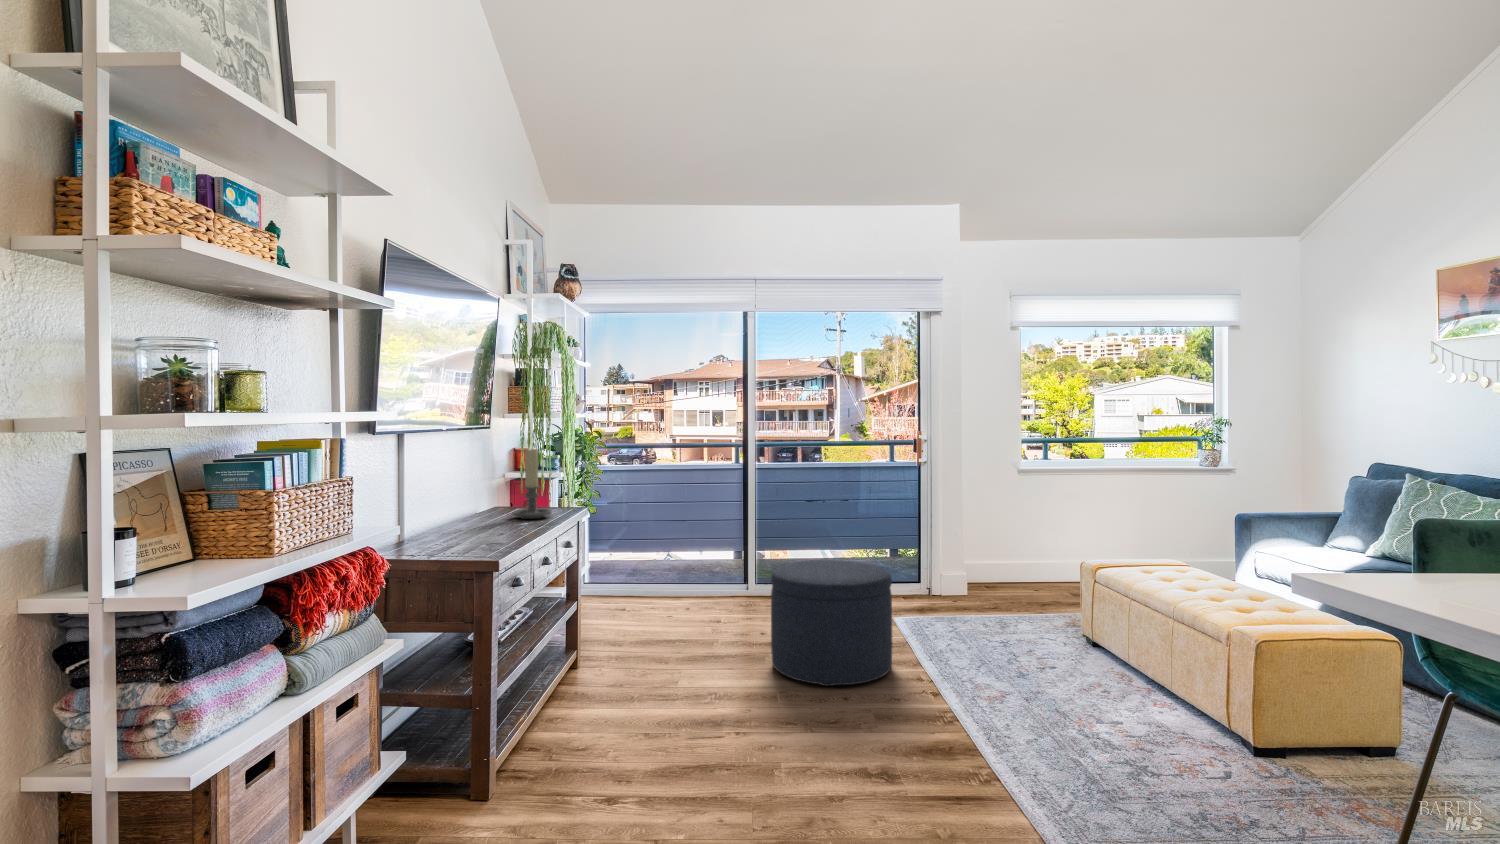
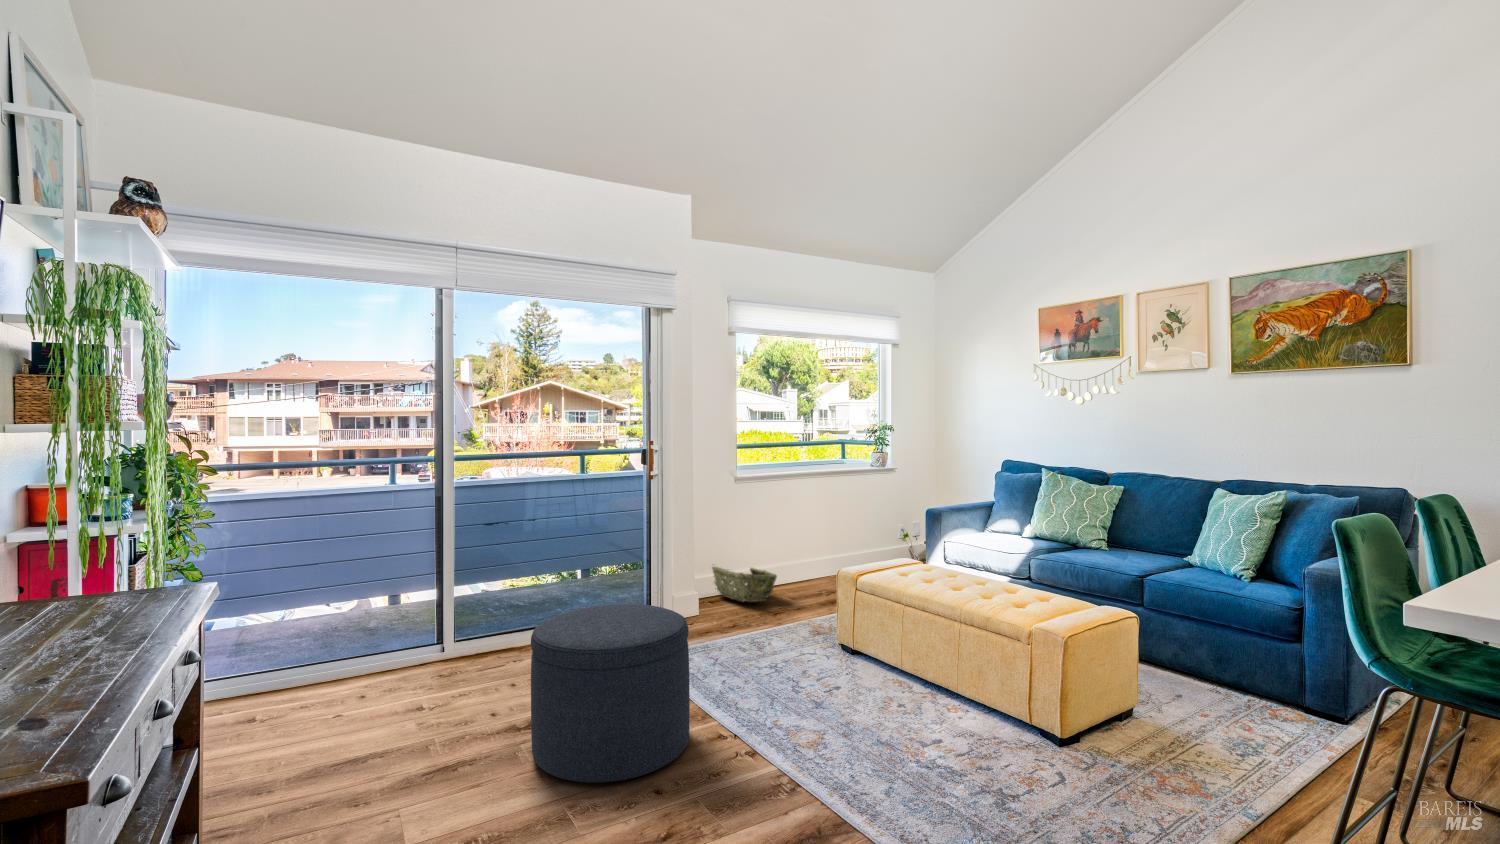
candle holder: present [513,449,551,519] -> none [44,488,142,624]
woven basket: none [989,553,1054,594] -> present [712,564,777,602]

